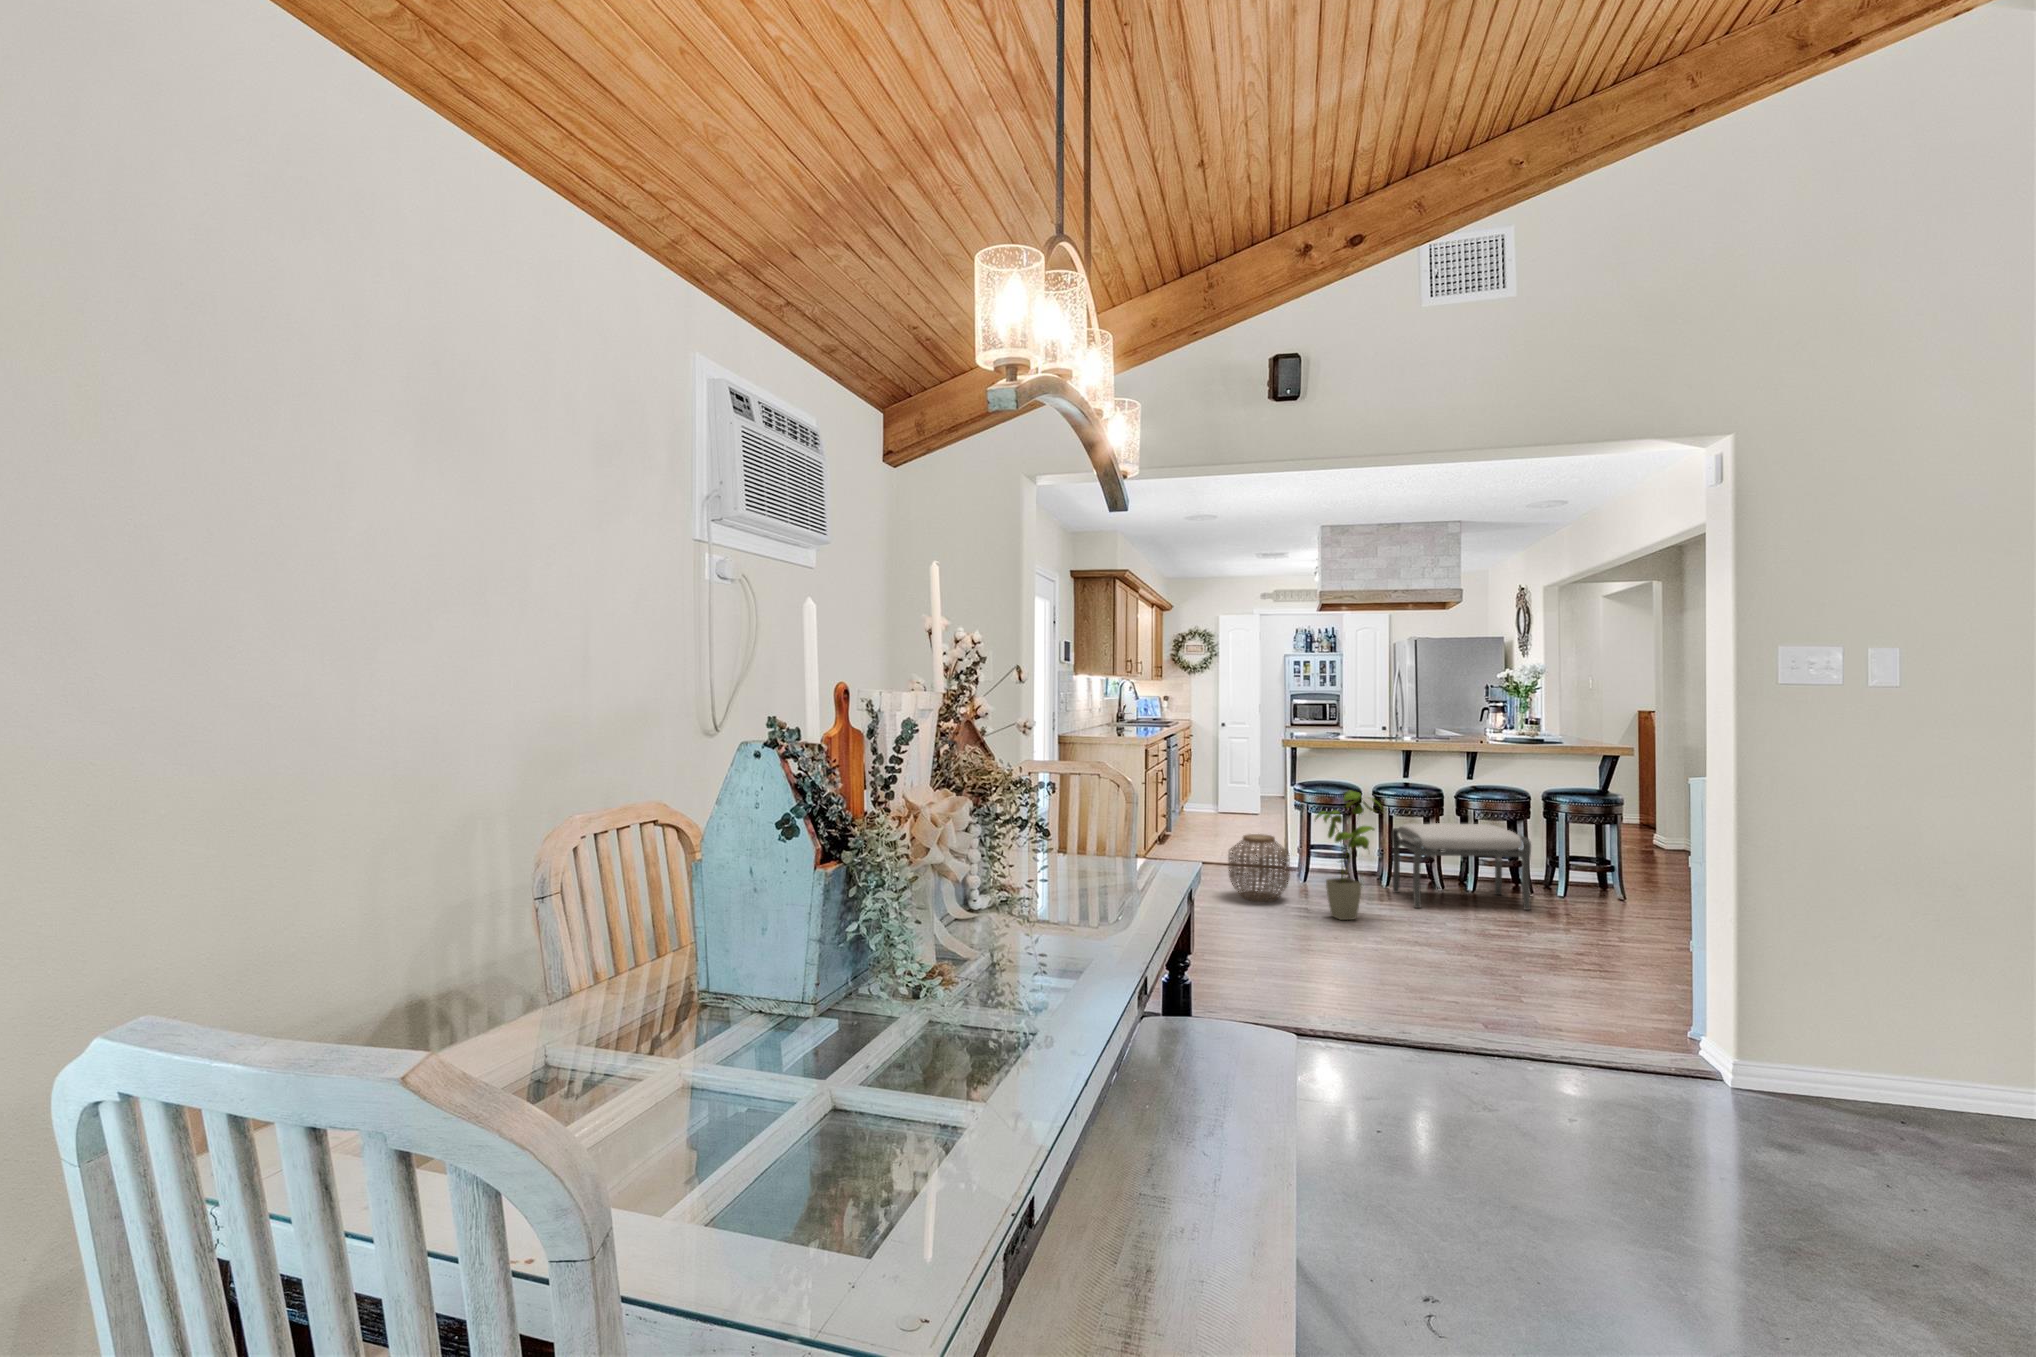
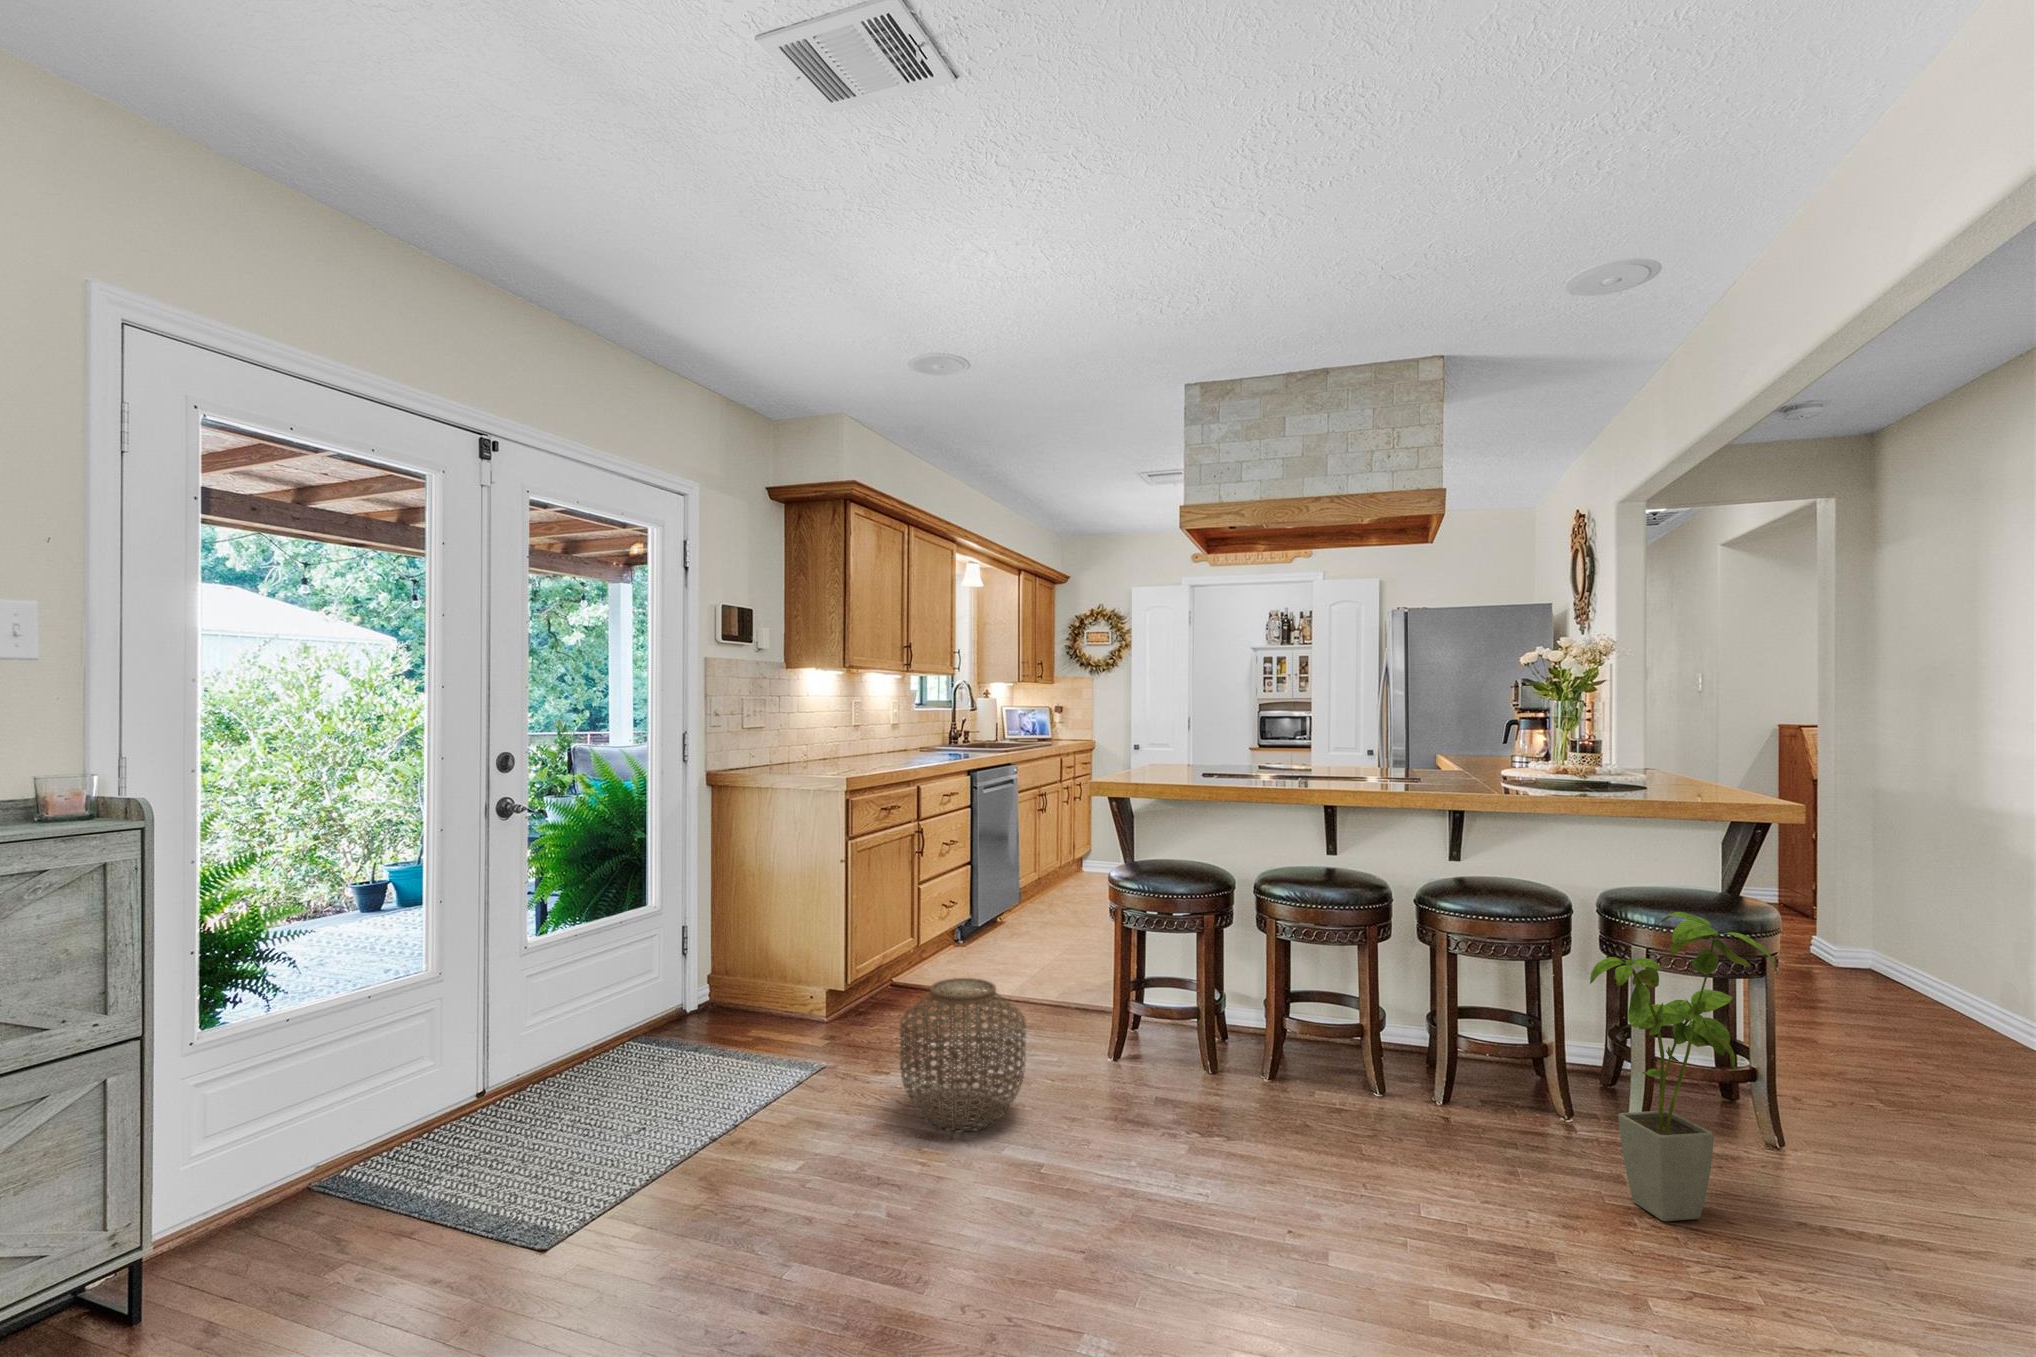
house plant: present [1315,791,1381,920] -> present [1590,912,1778,1221]
ottoman: present [1392,823,1531,910] -> none [1264,963,1546,1186]

